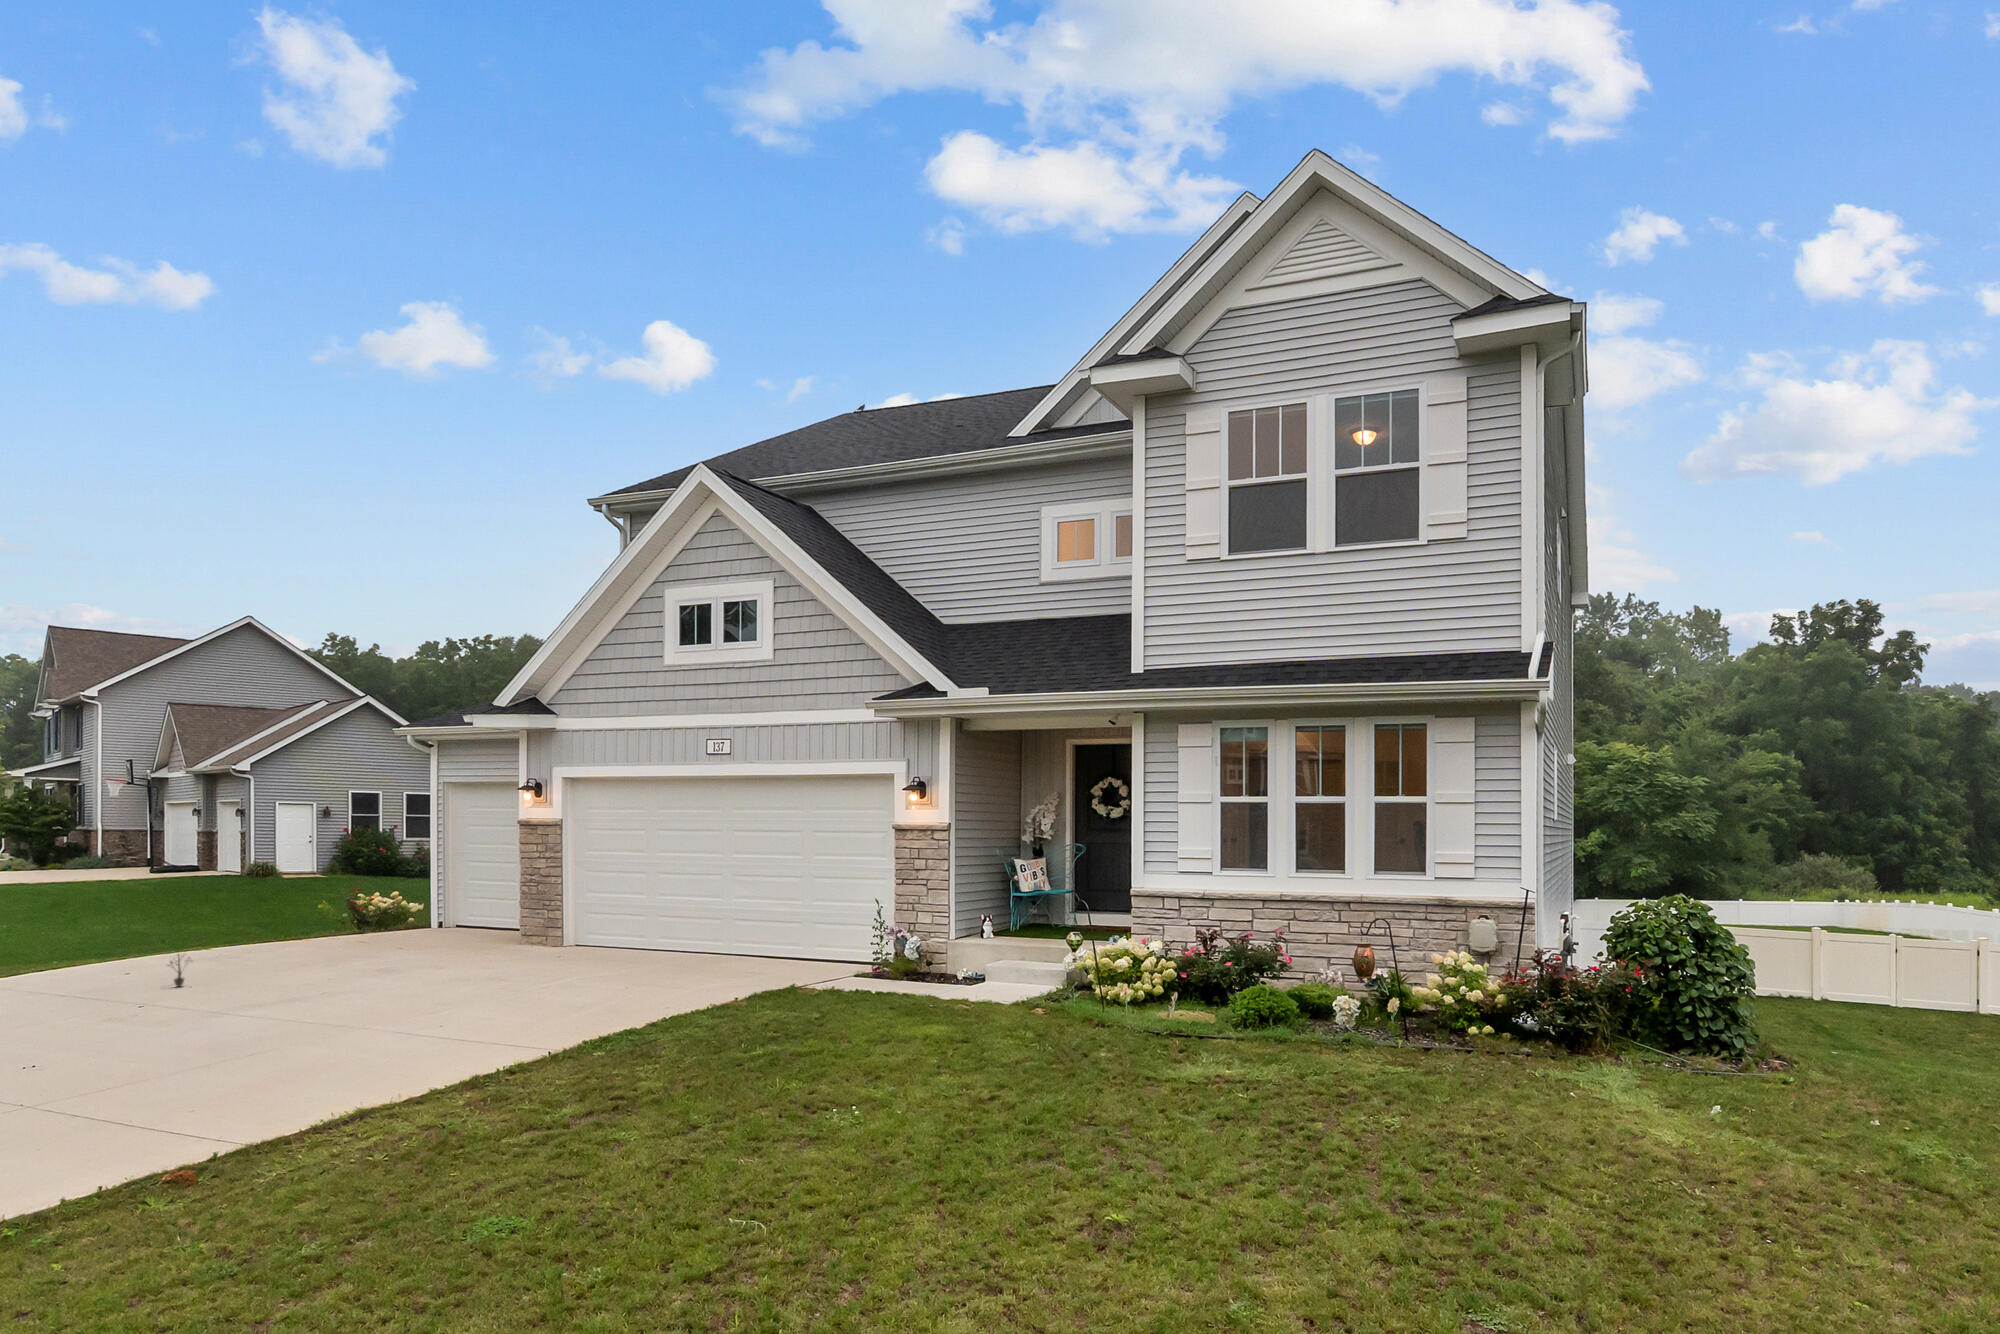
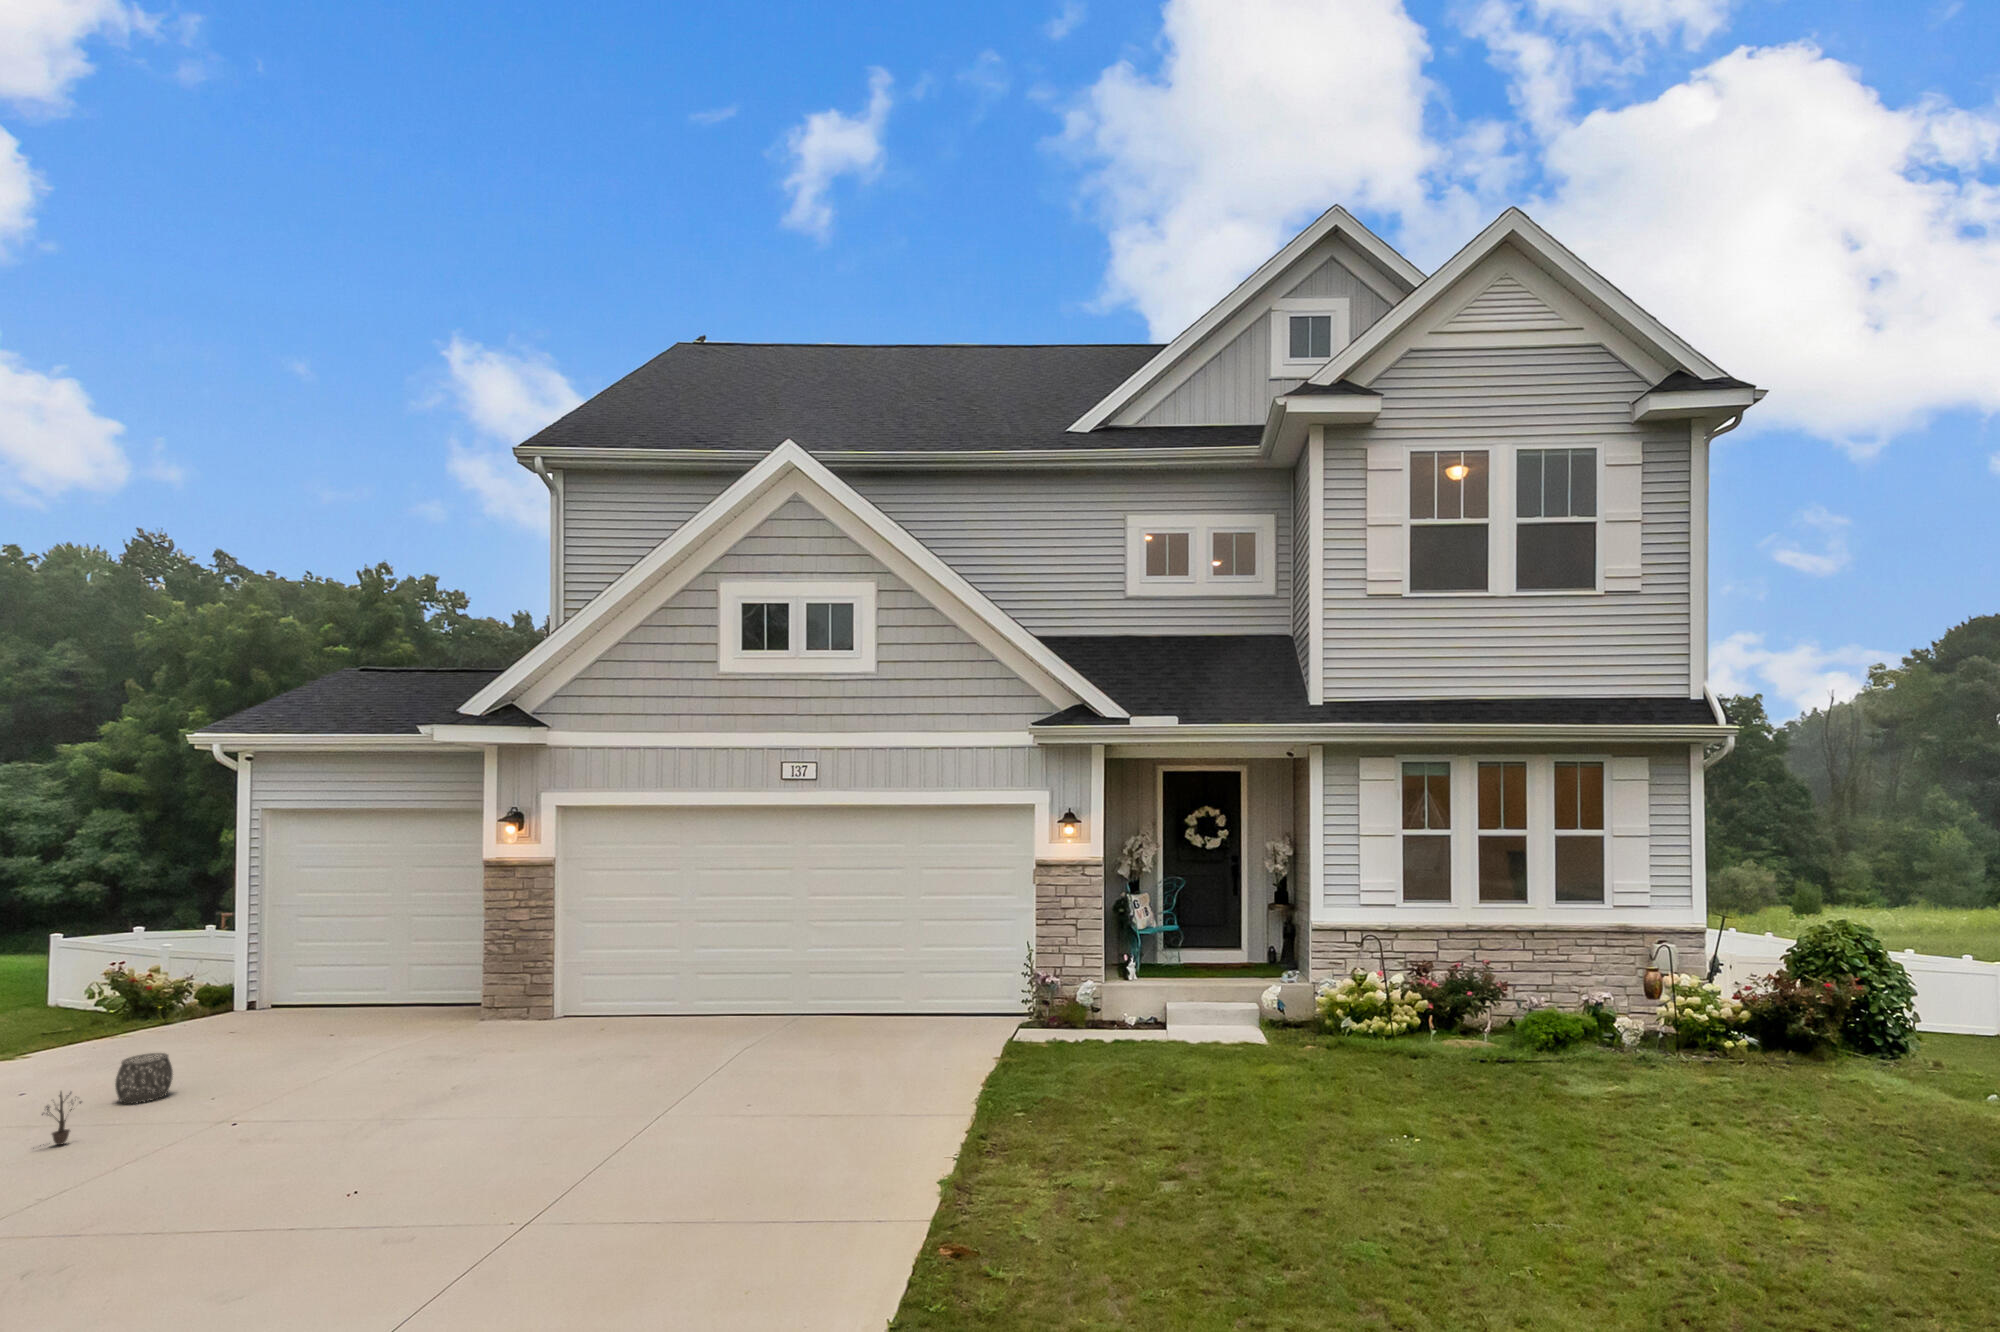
woven basket: none [243,941,281,972] -> present [115,1053,173,1104]

